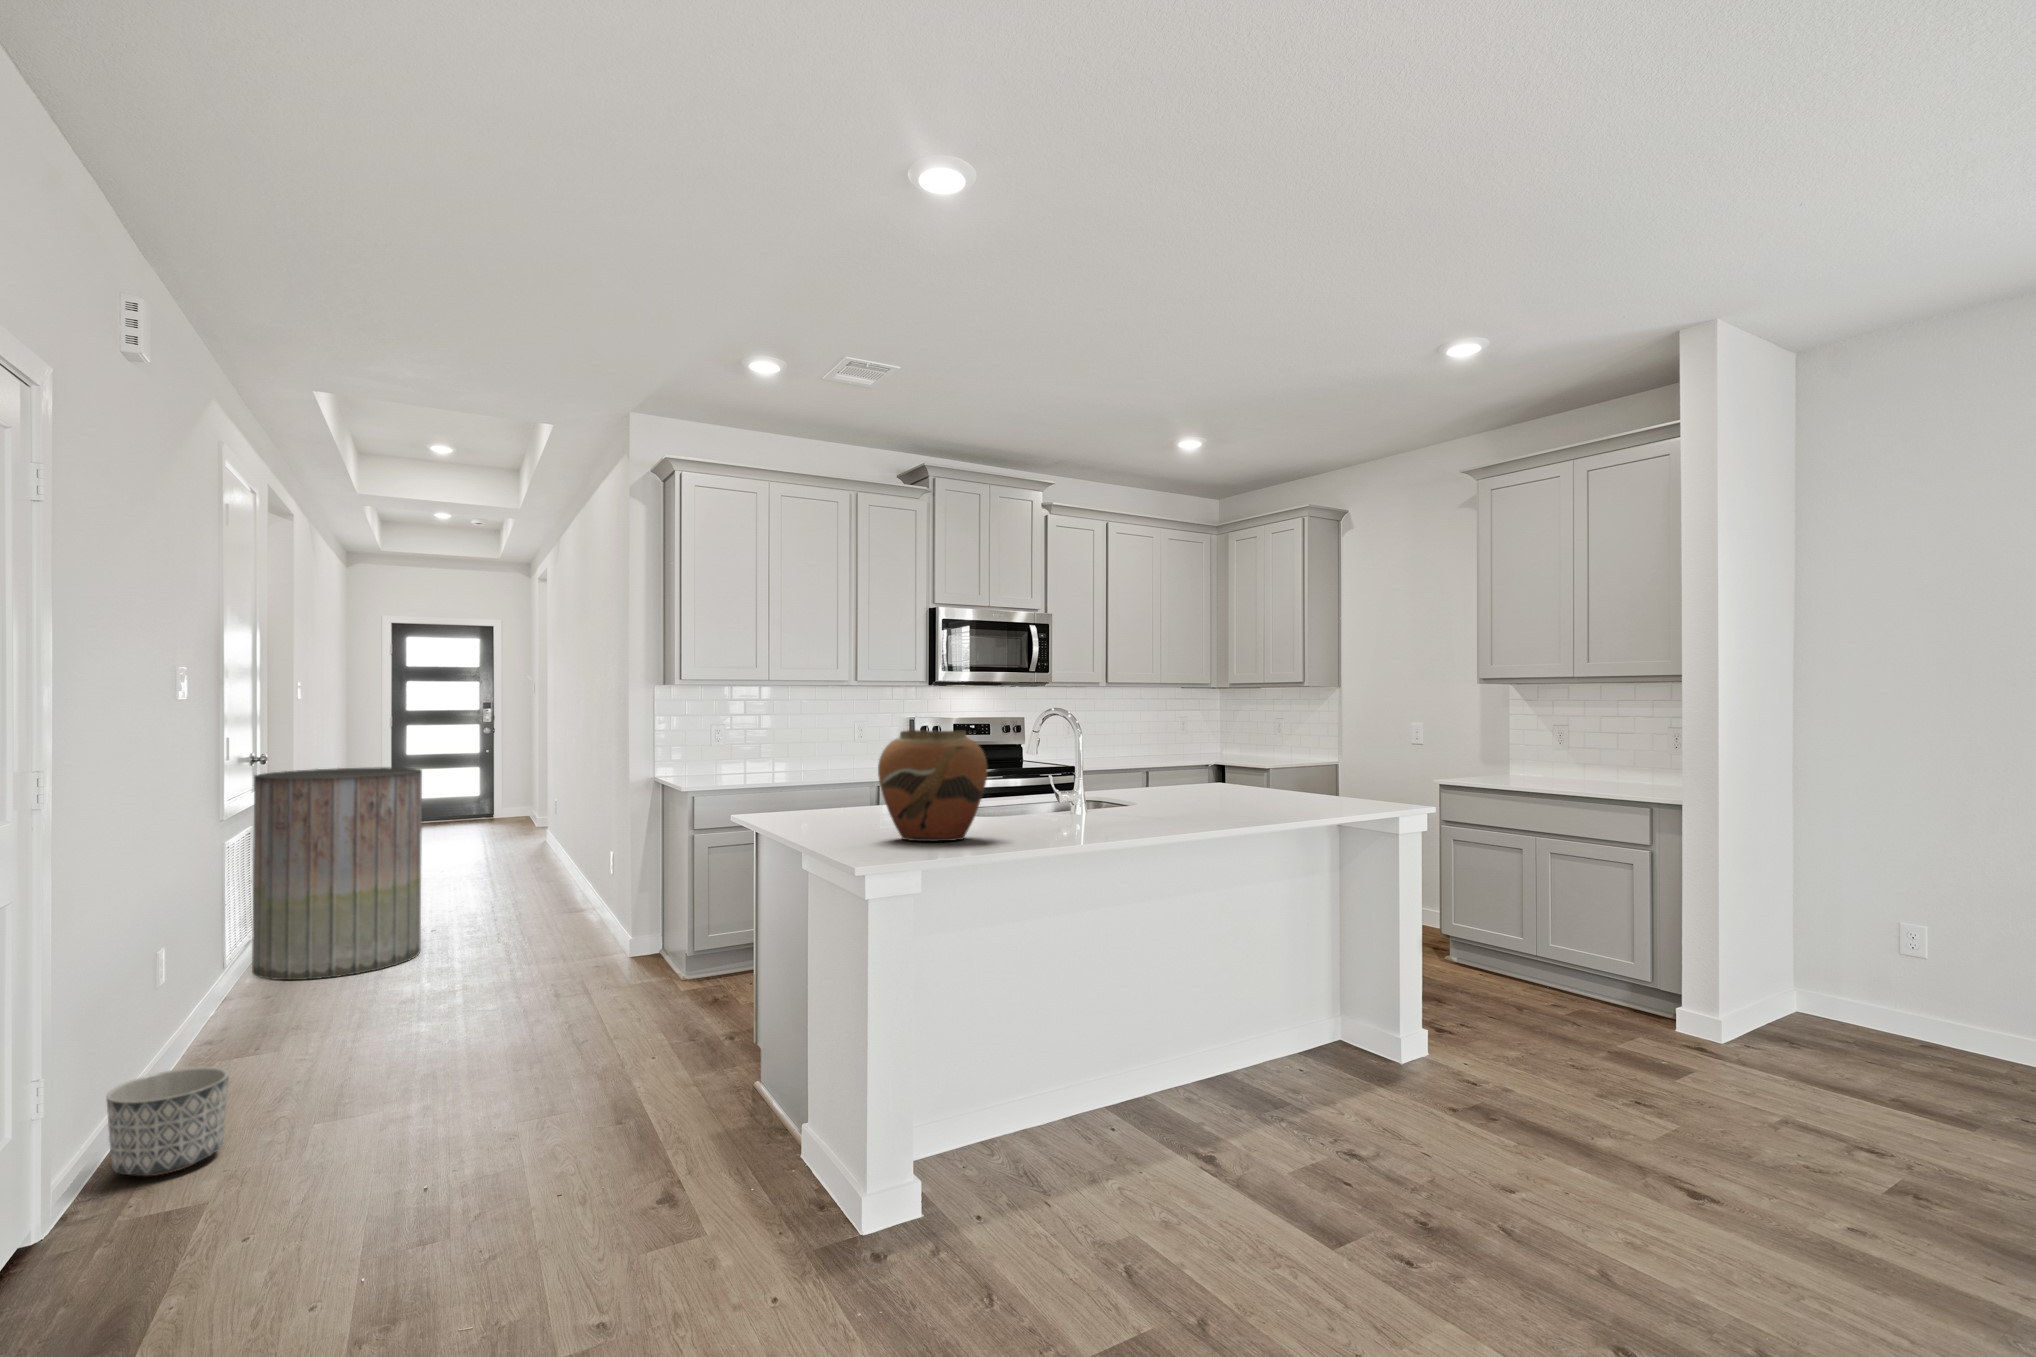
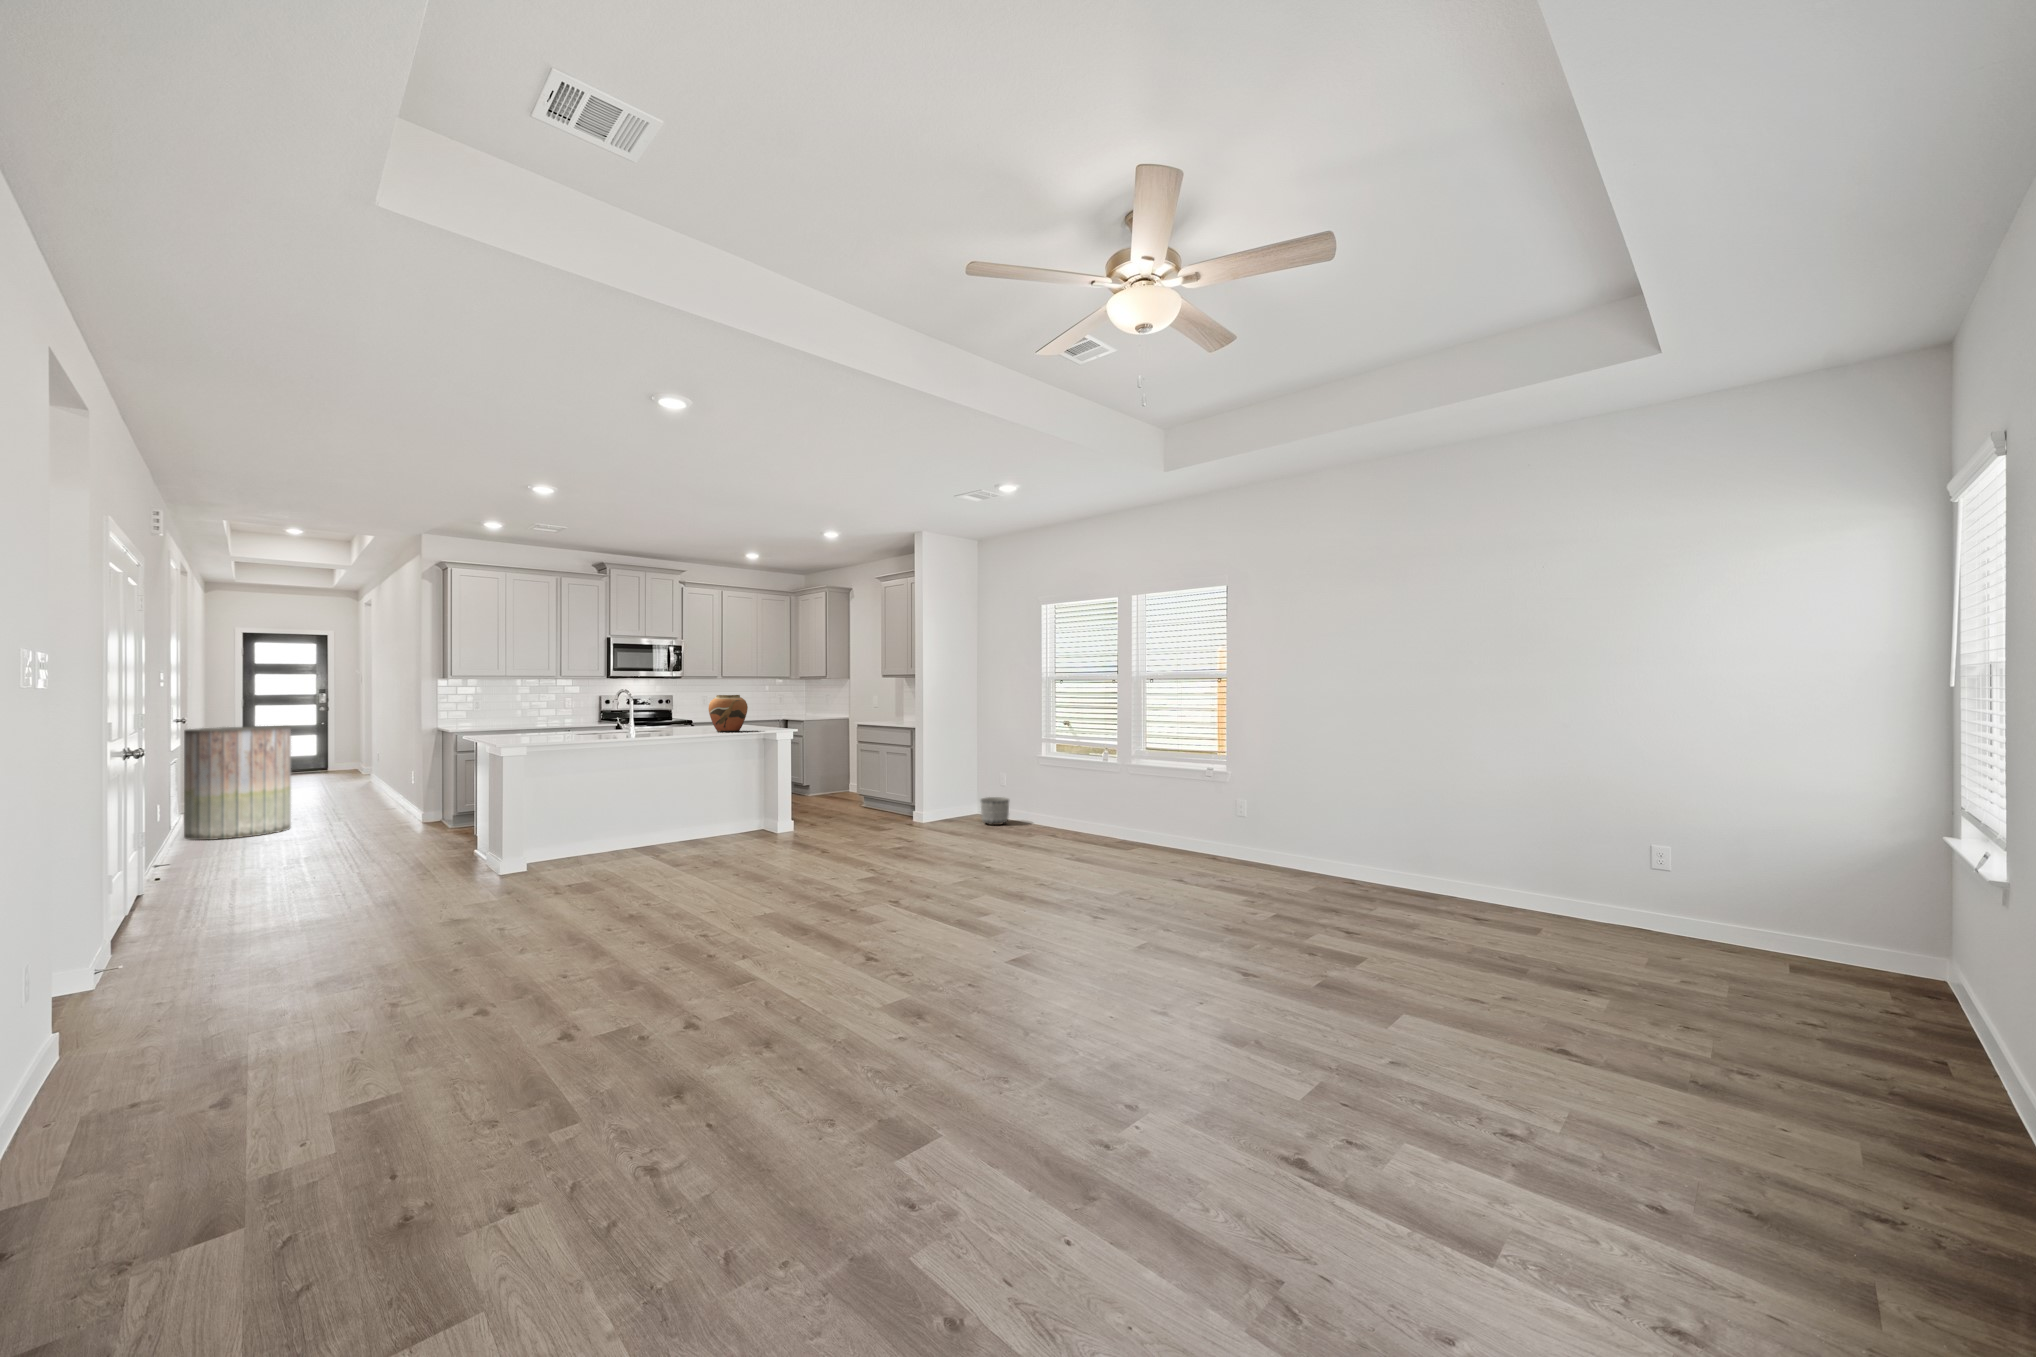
vase: present [878,730,988,841] -> present [709,695,748,732]
planter: present [106,1067,229,1176] -> present [981,797,1009,825]

